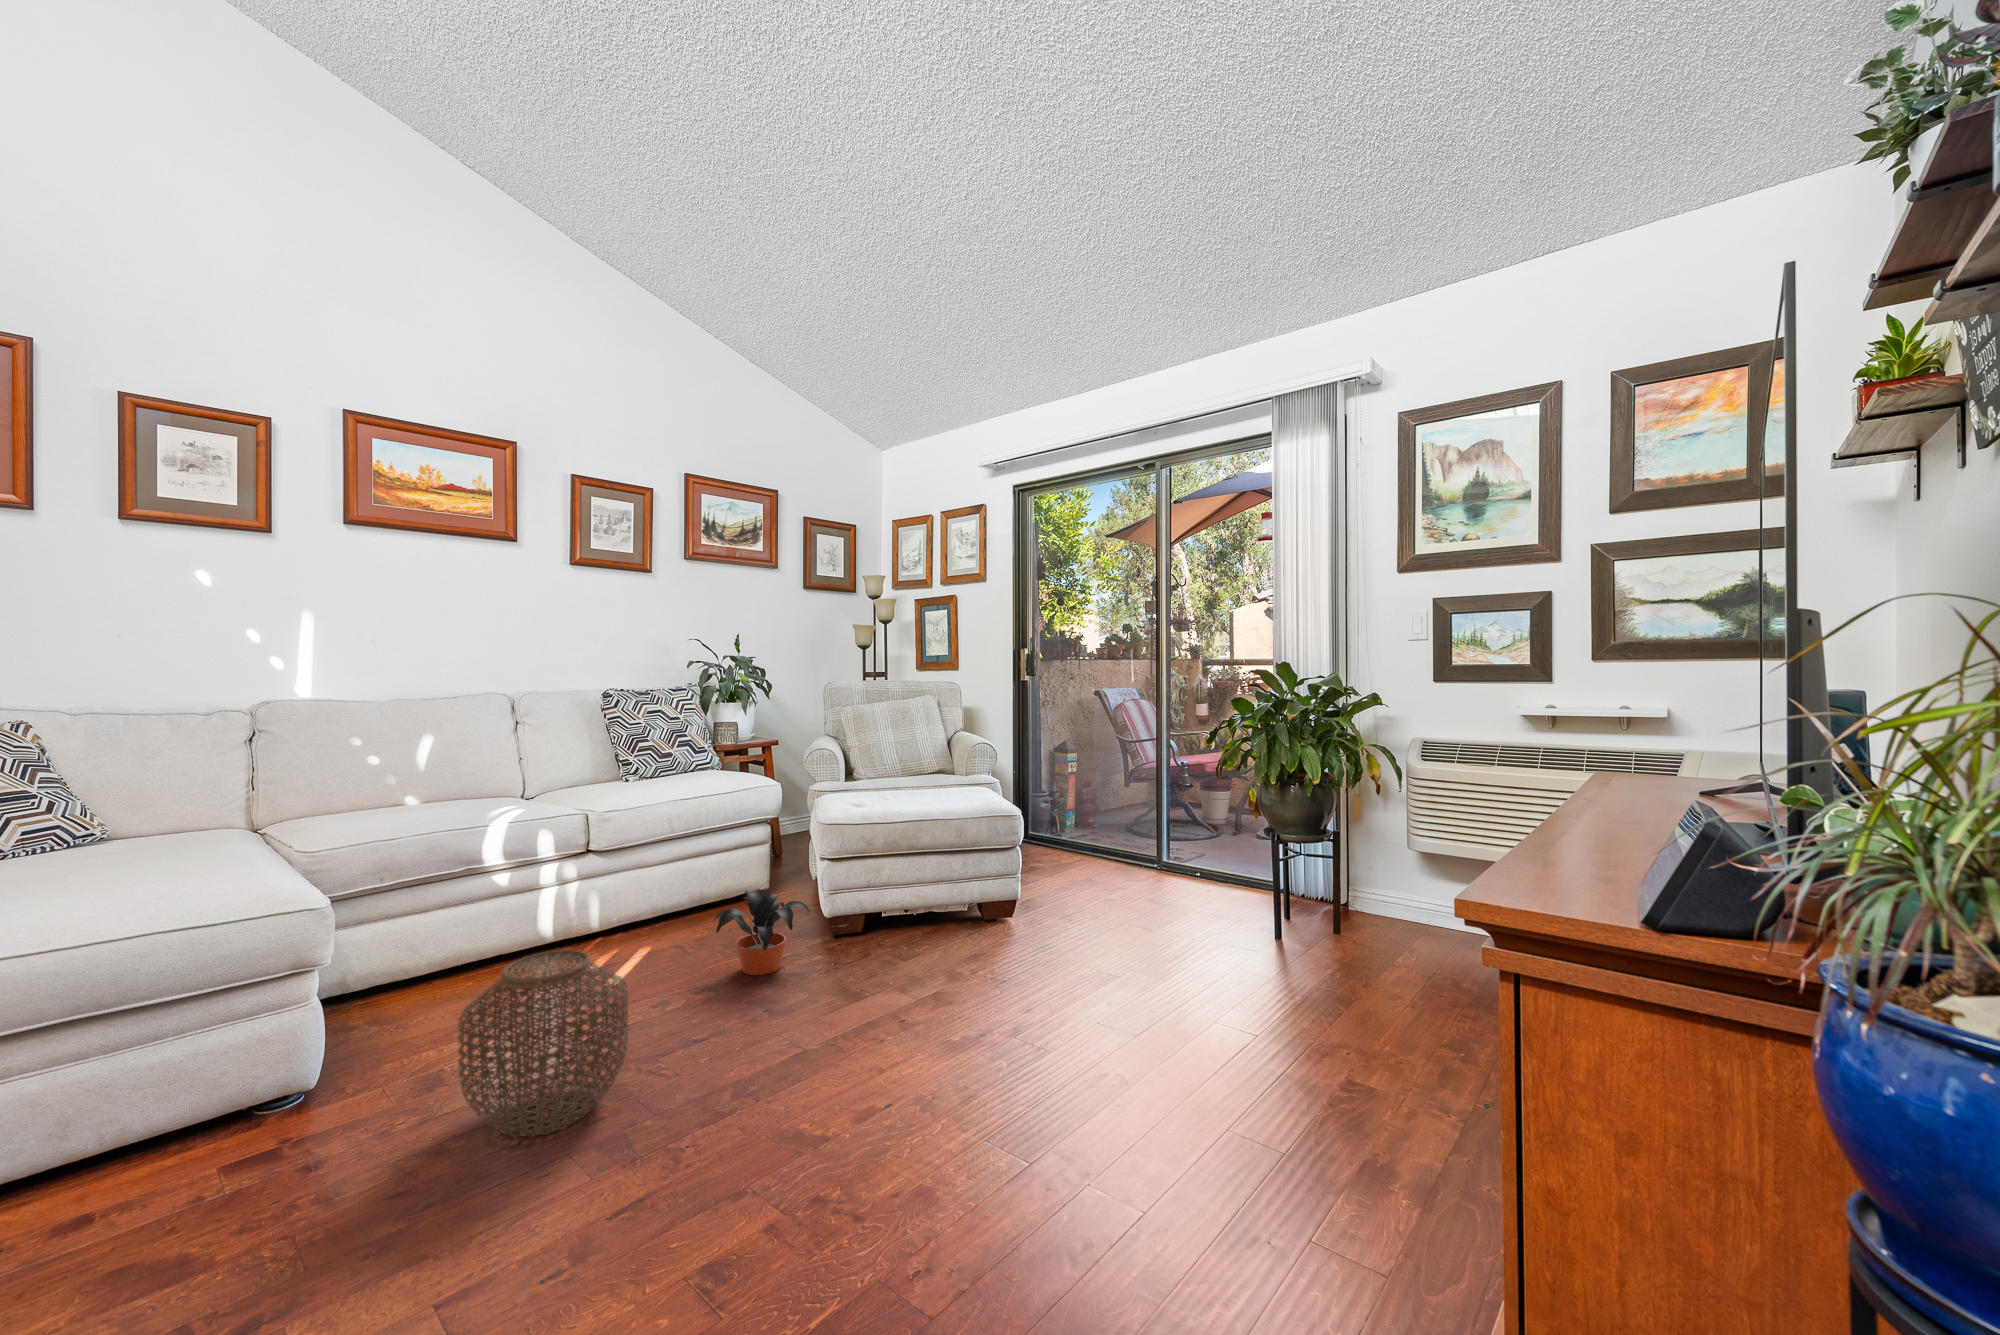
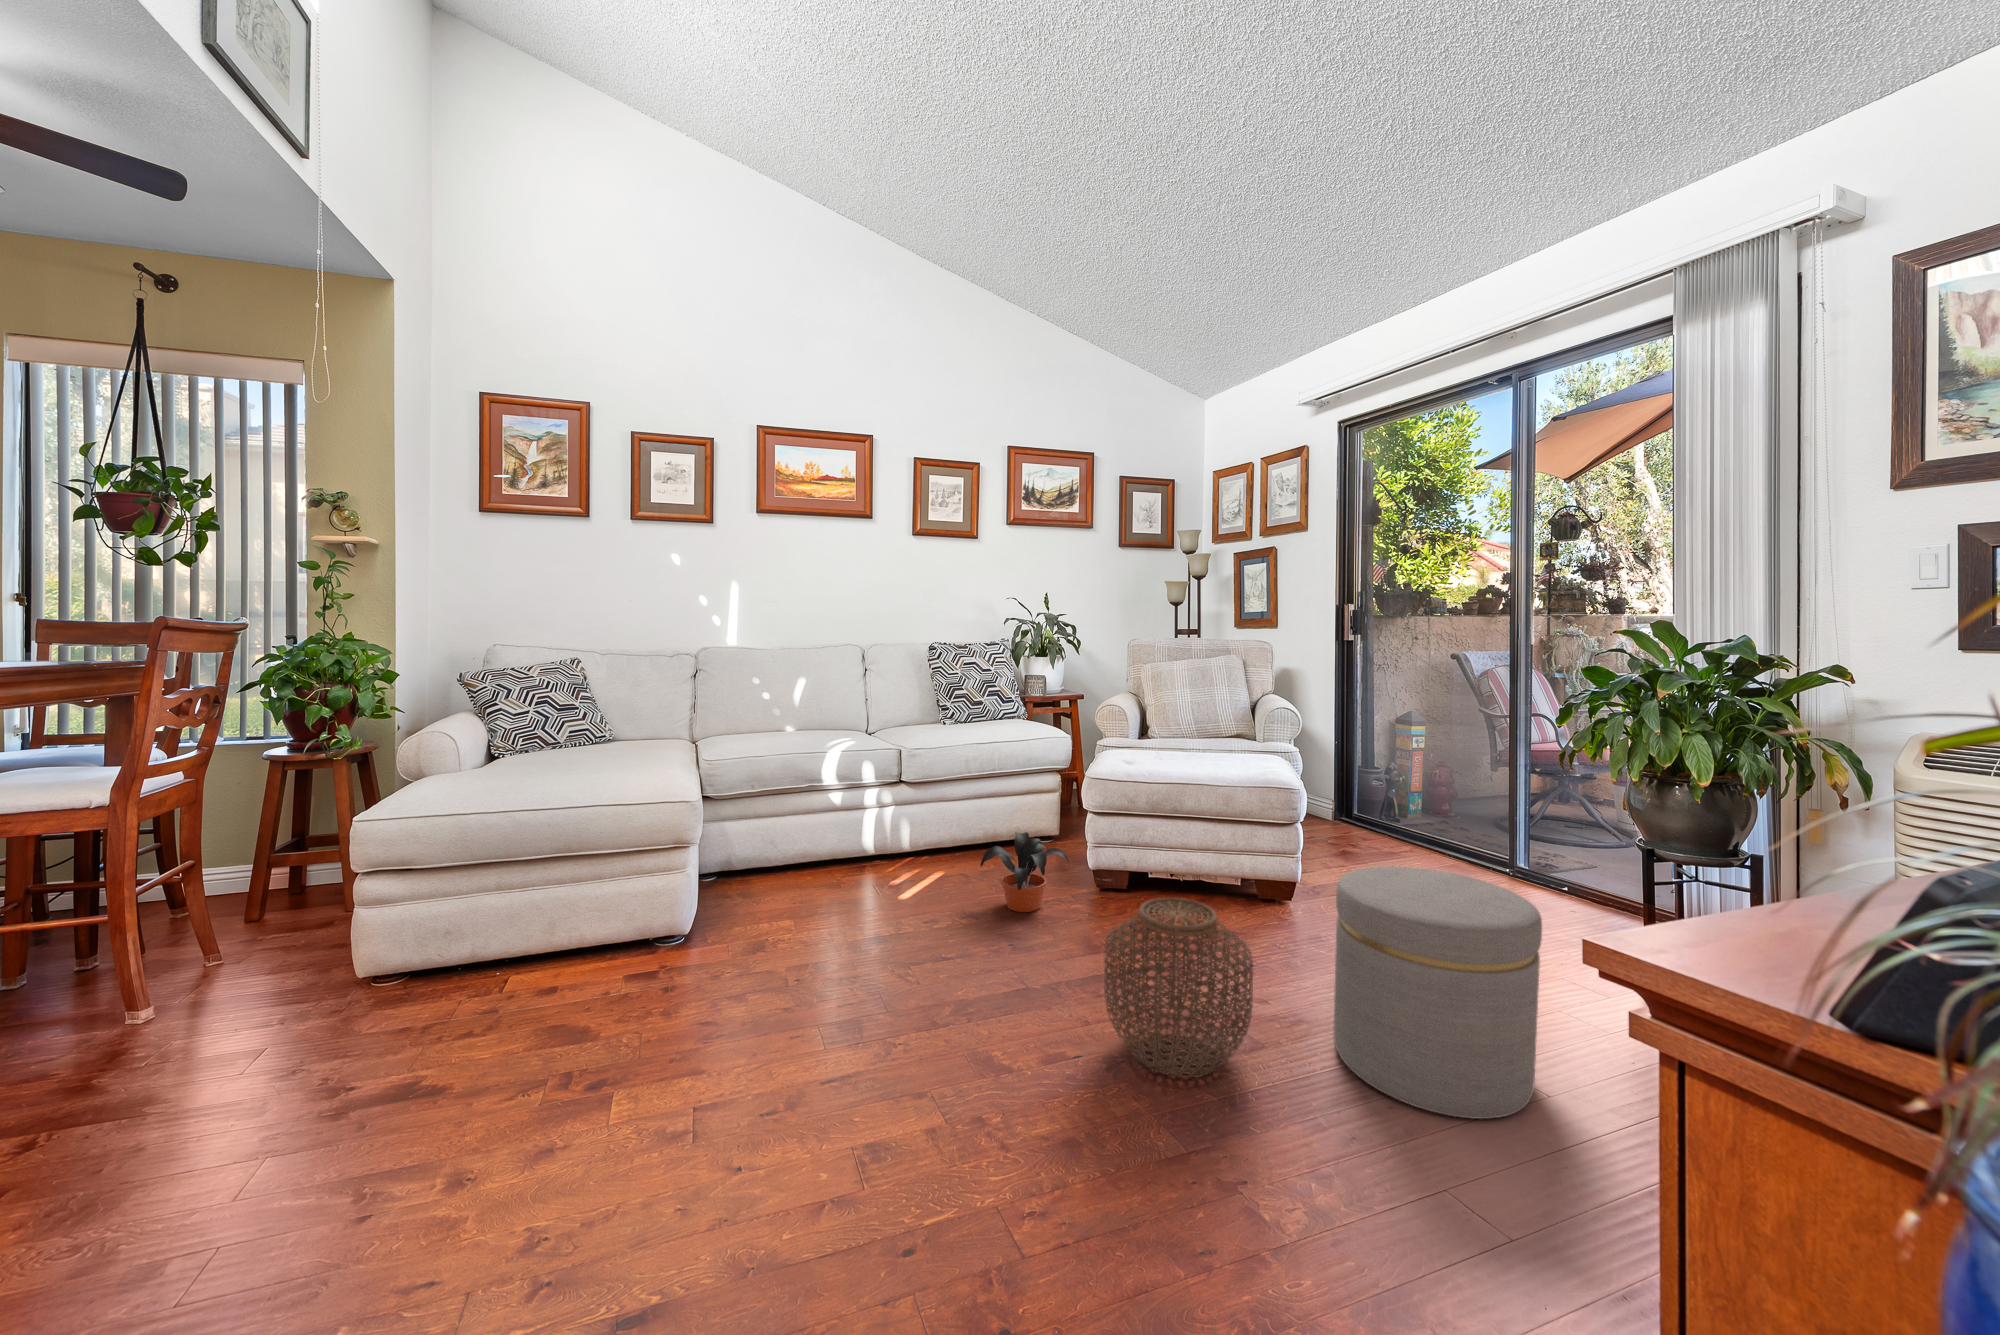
ottoman: none [1086,866,1230,1058] -> present [1334,866,1542,1119]
woven basket: present [458,950,628,1136] -> present [1104,898,1253,1078]

